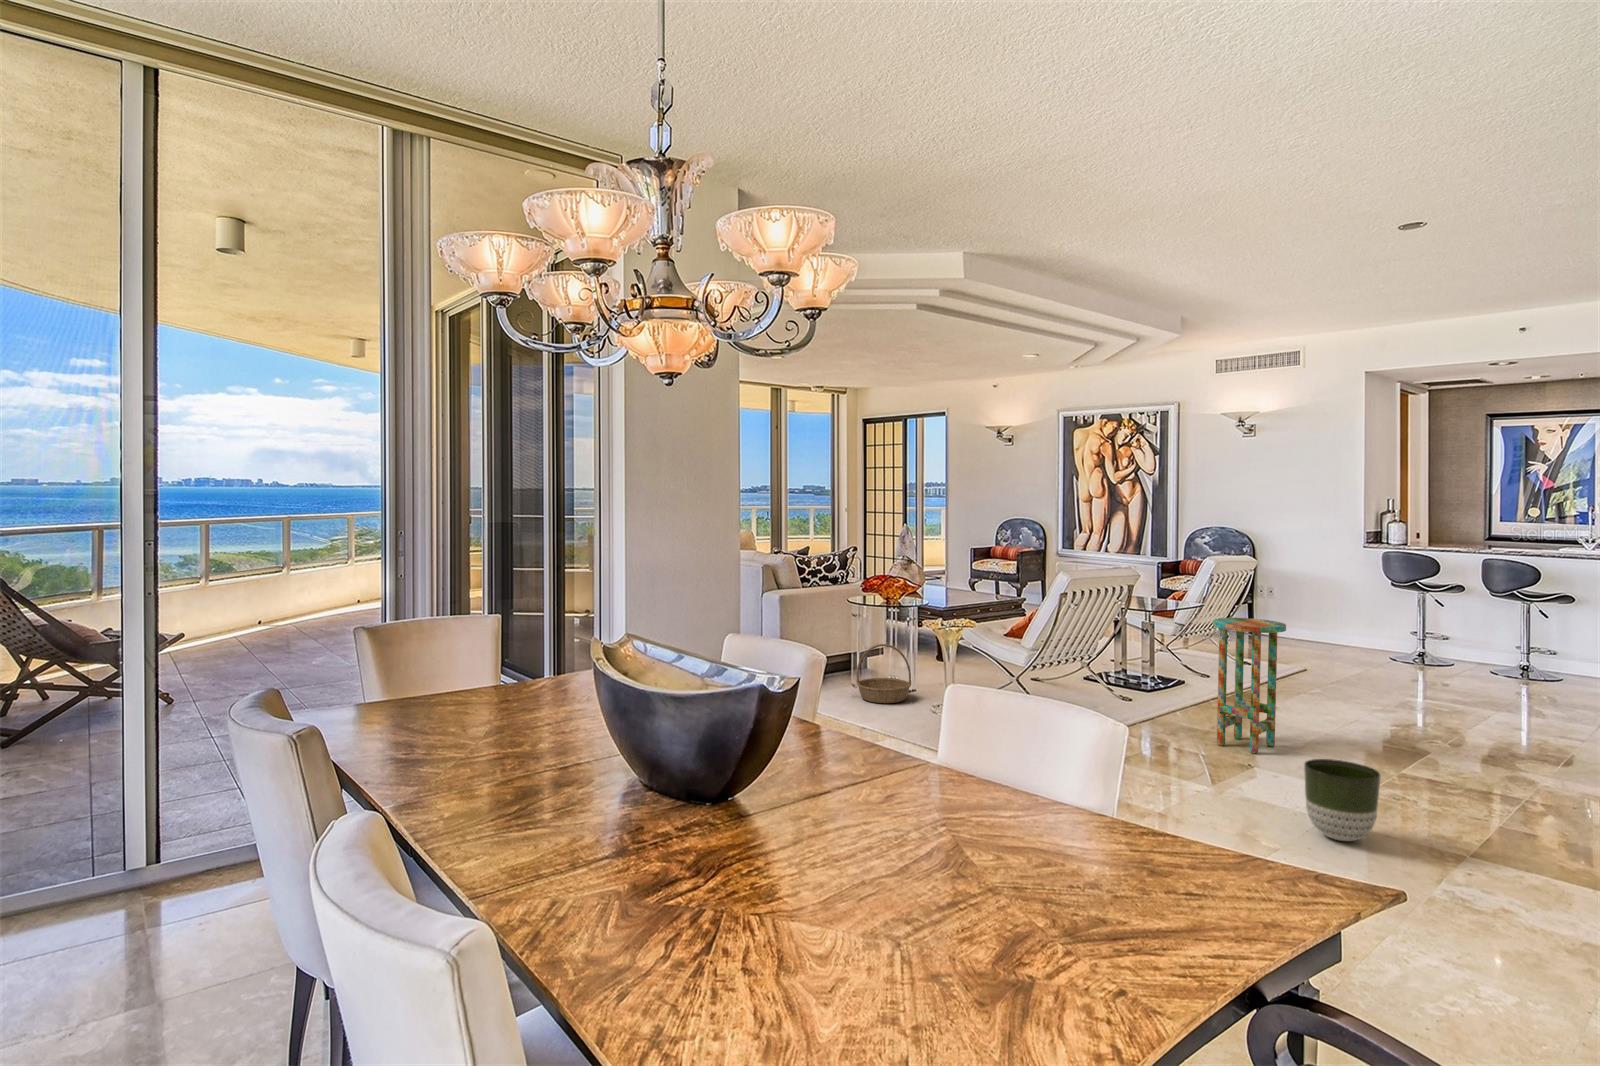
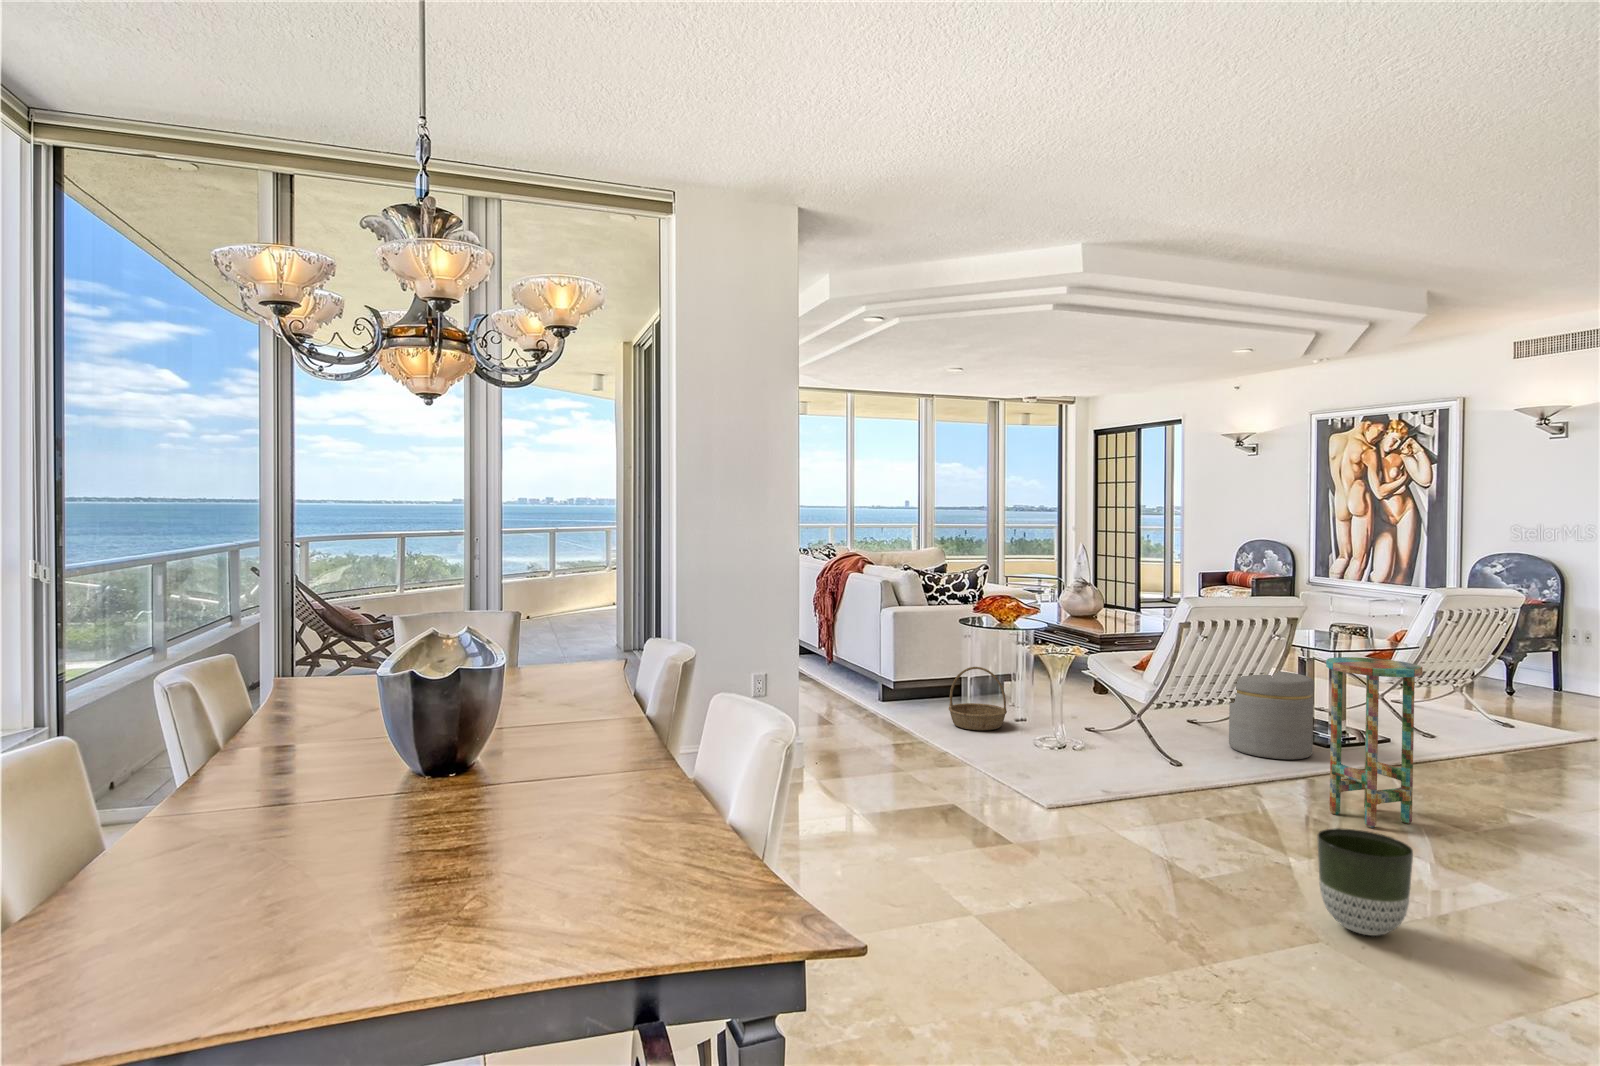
ottoman: none [1090,631,1157,704] -> present [1229,671,1314,759]

